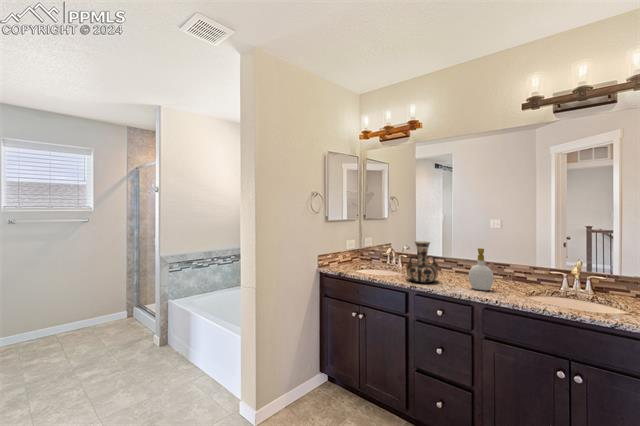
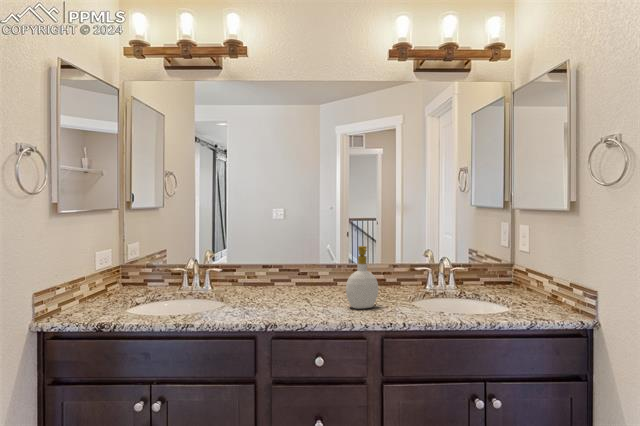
decorative vase: present [406,242,439,283] -> none [247,241,298,313]

